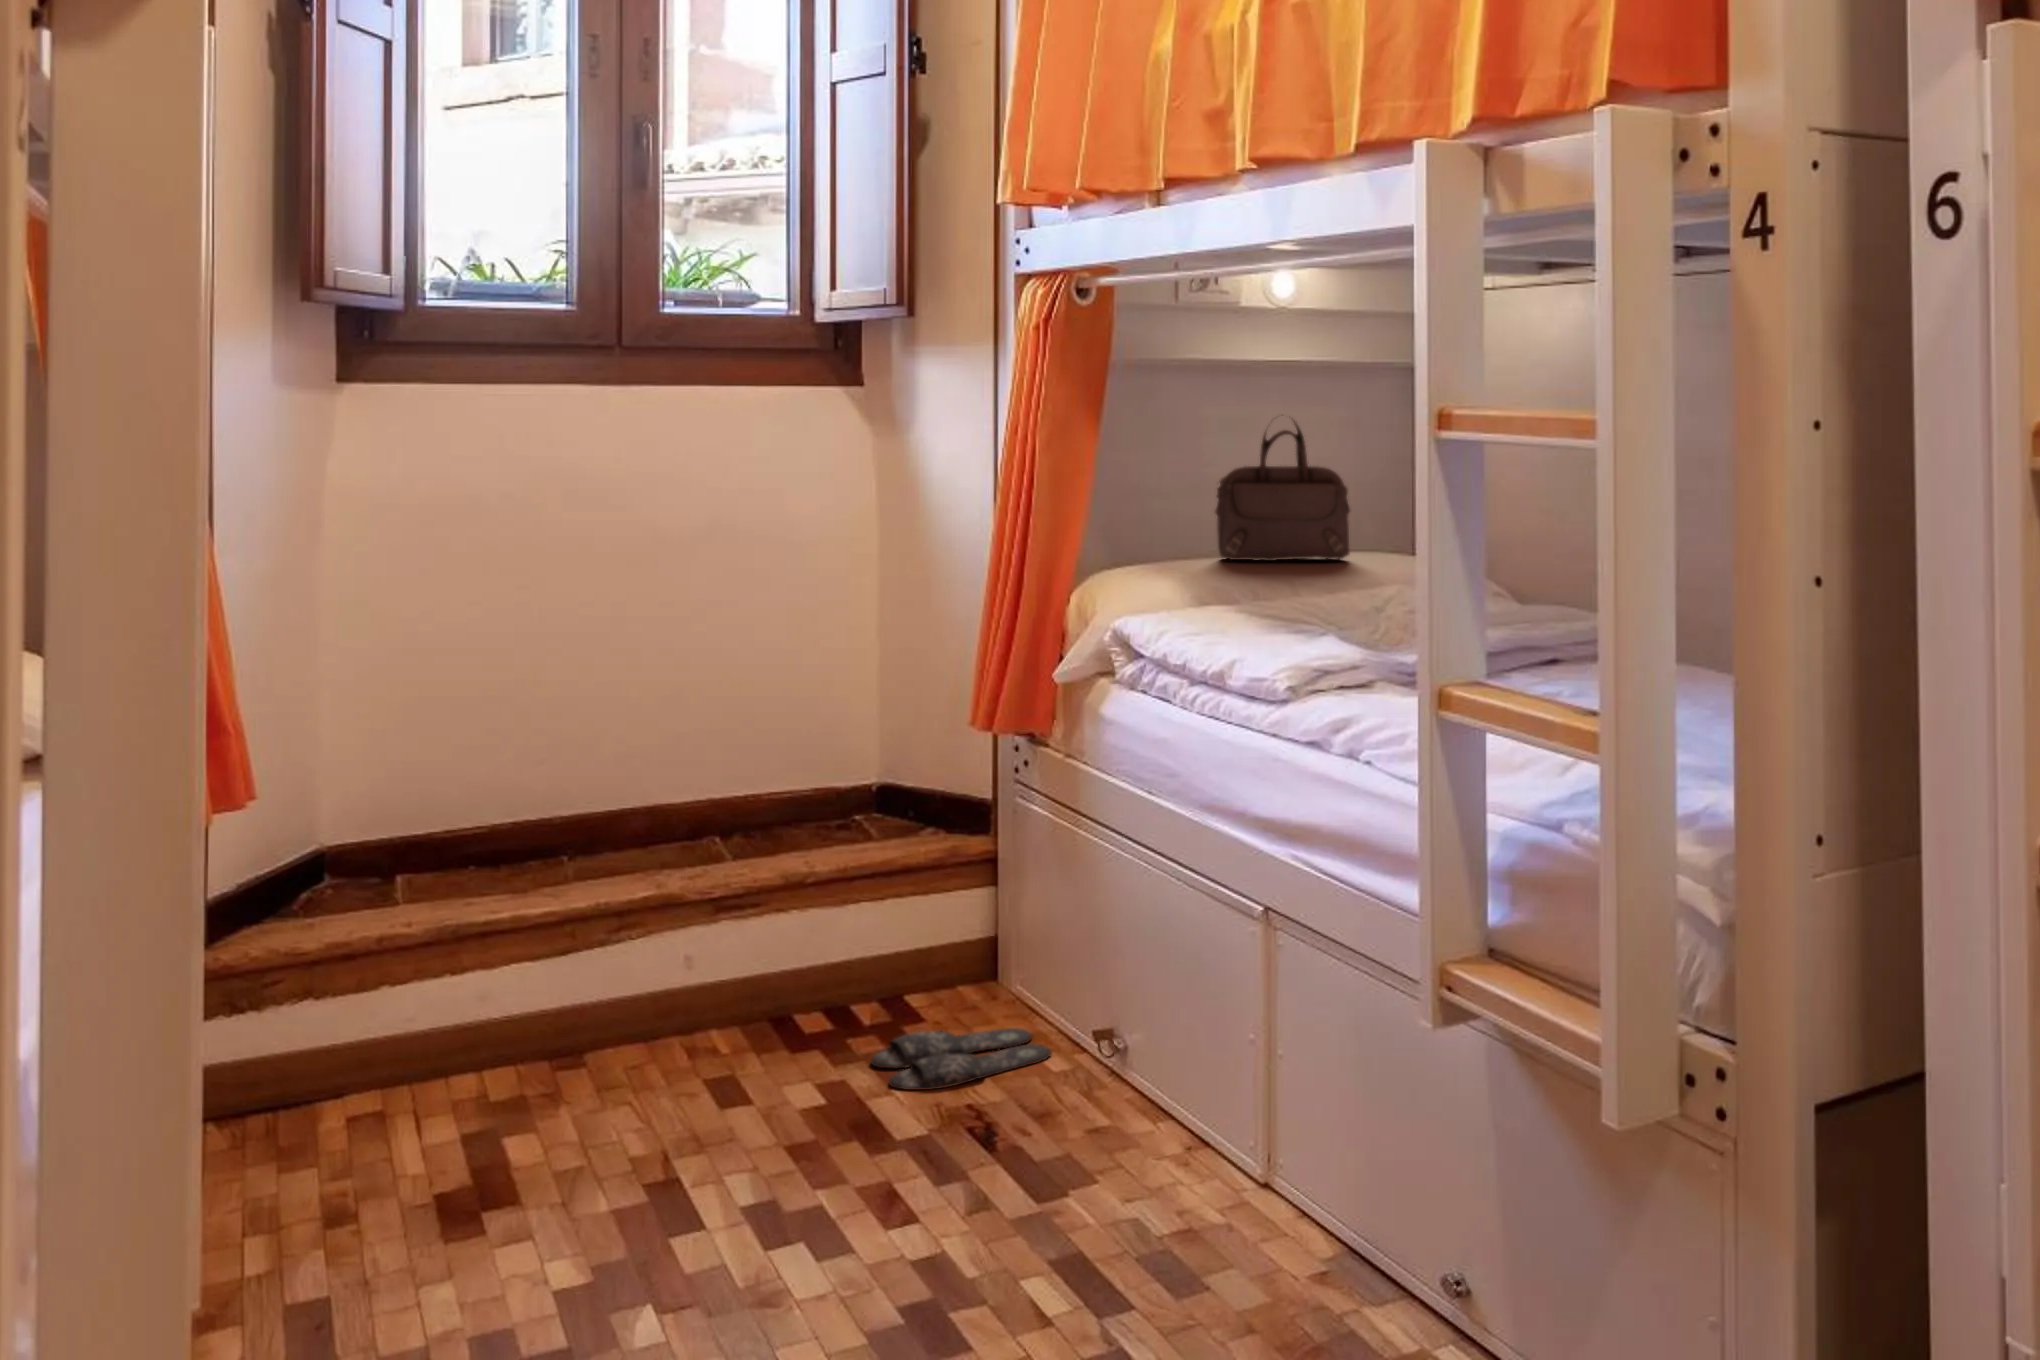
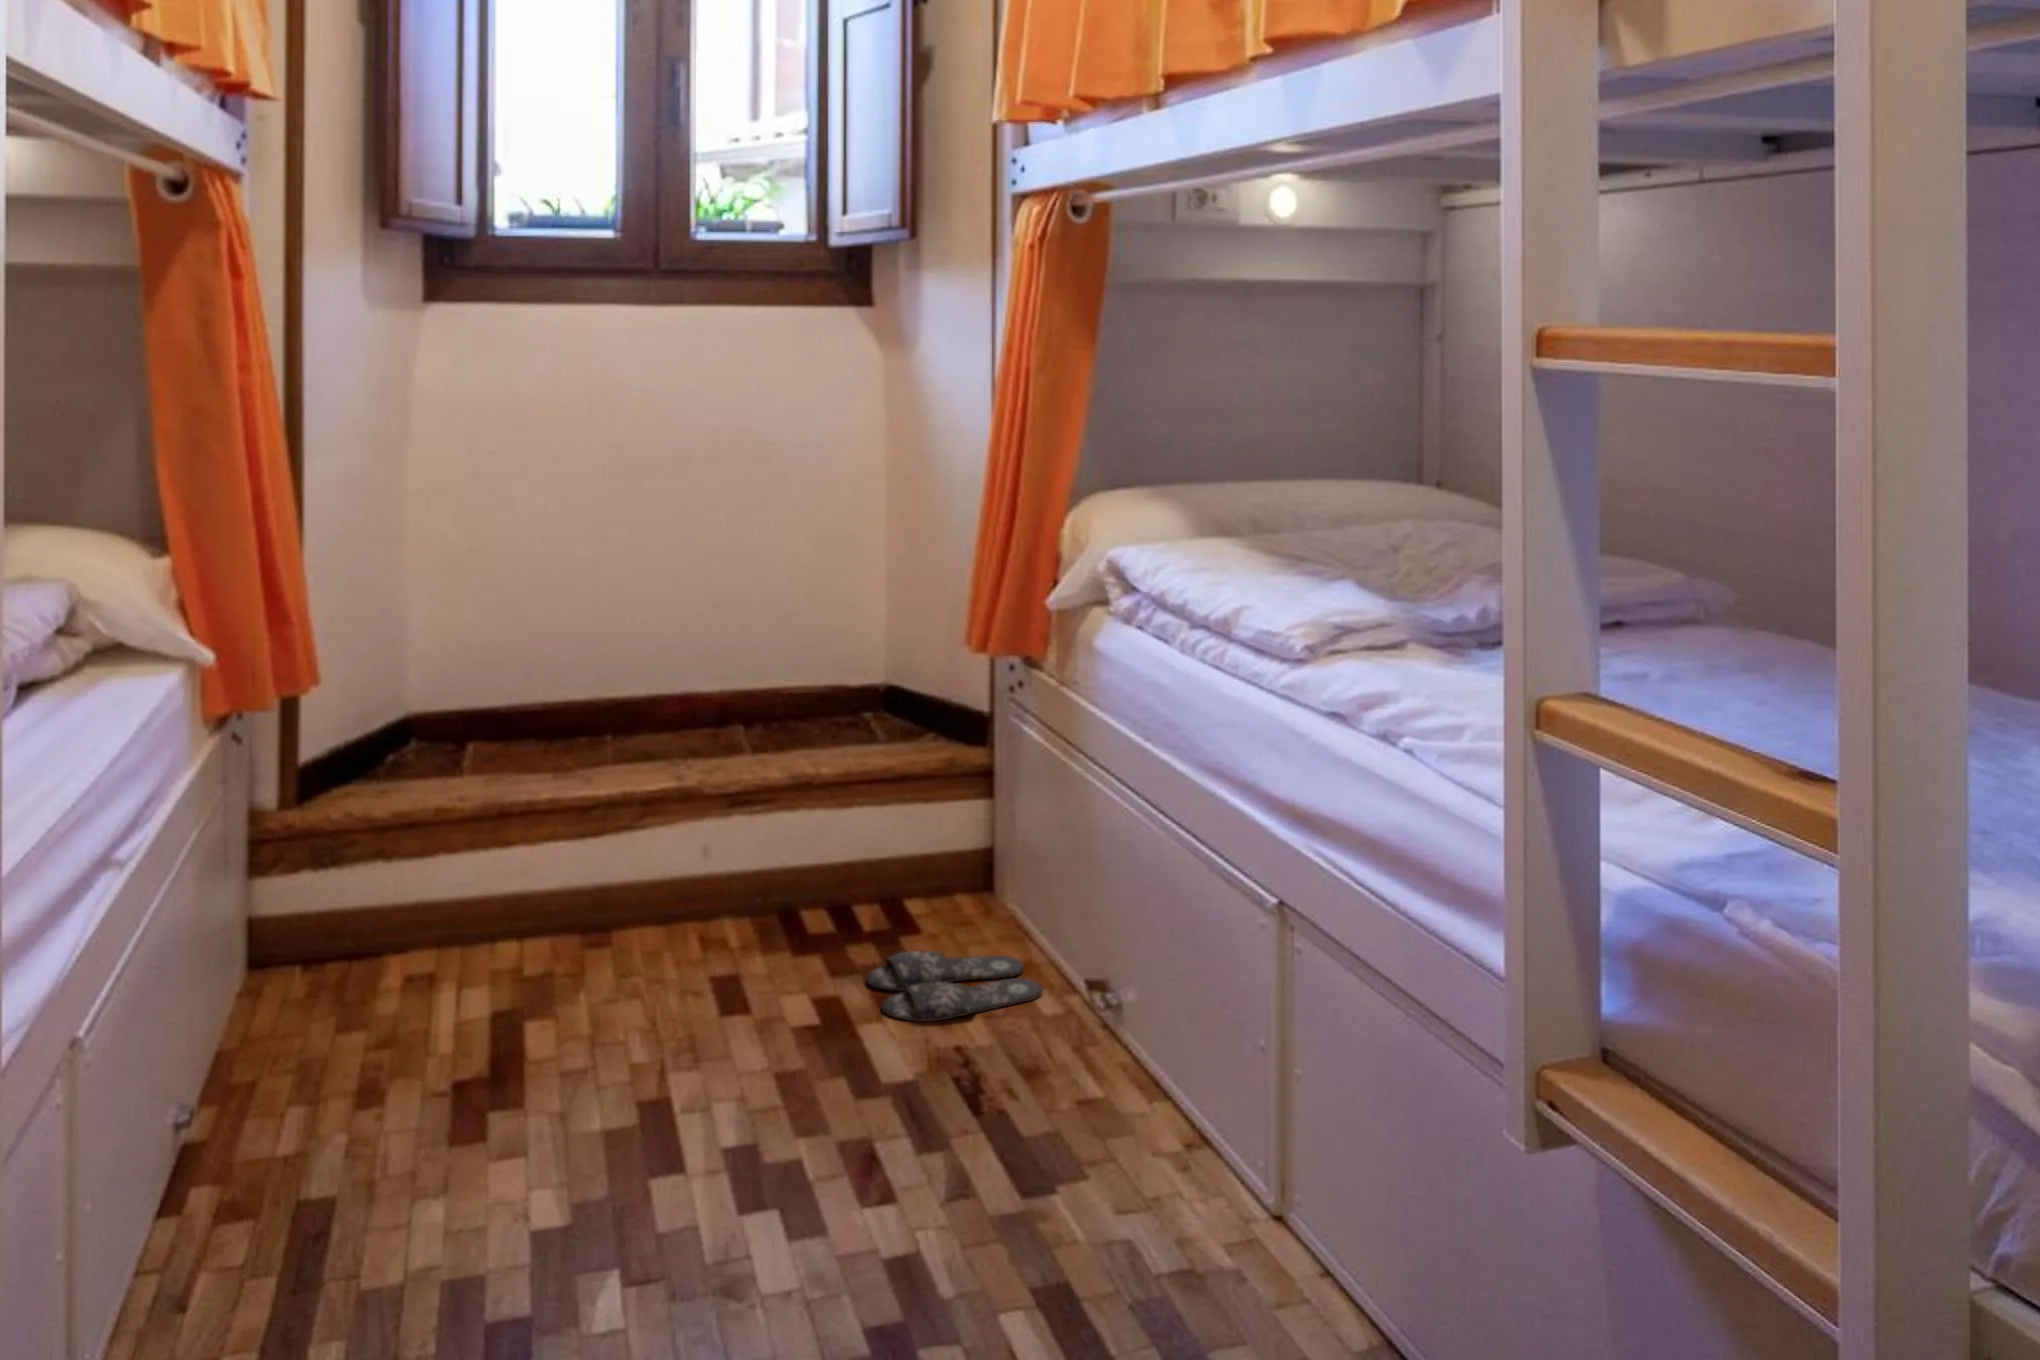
handbag: present [1215,417,1350,561] -> none [1212,341,1357,494]

